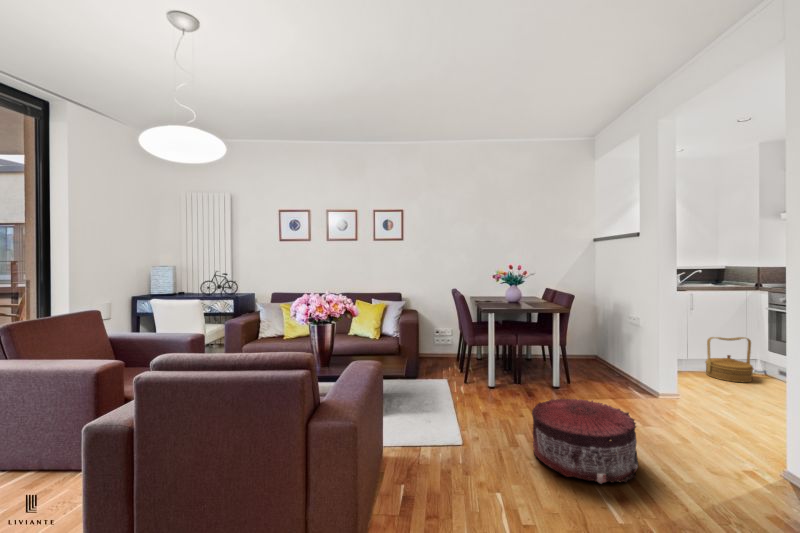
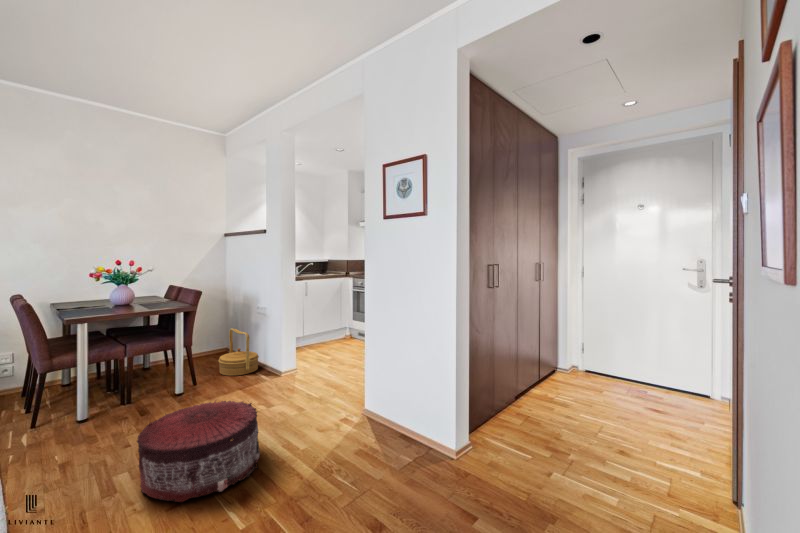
woven basket: present [705,337,754,382] -> present [219,328,259,376]

